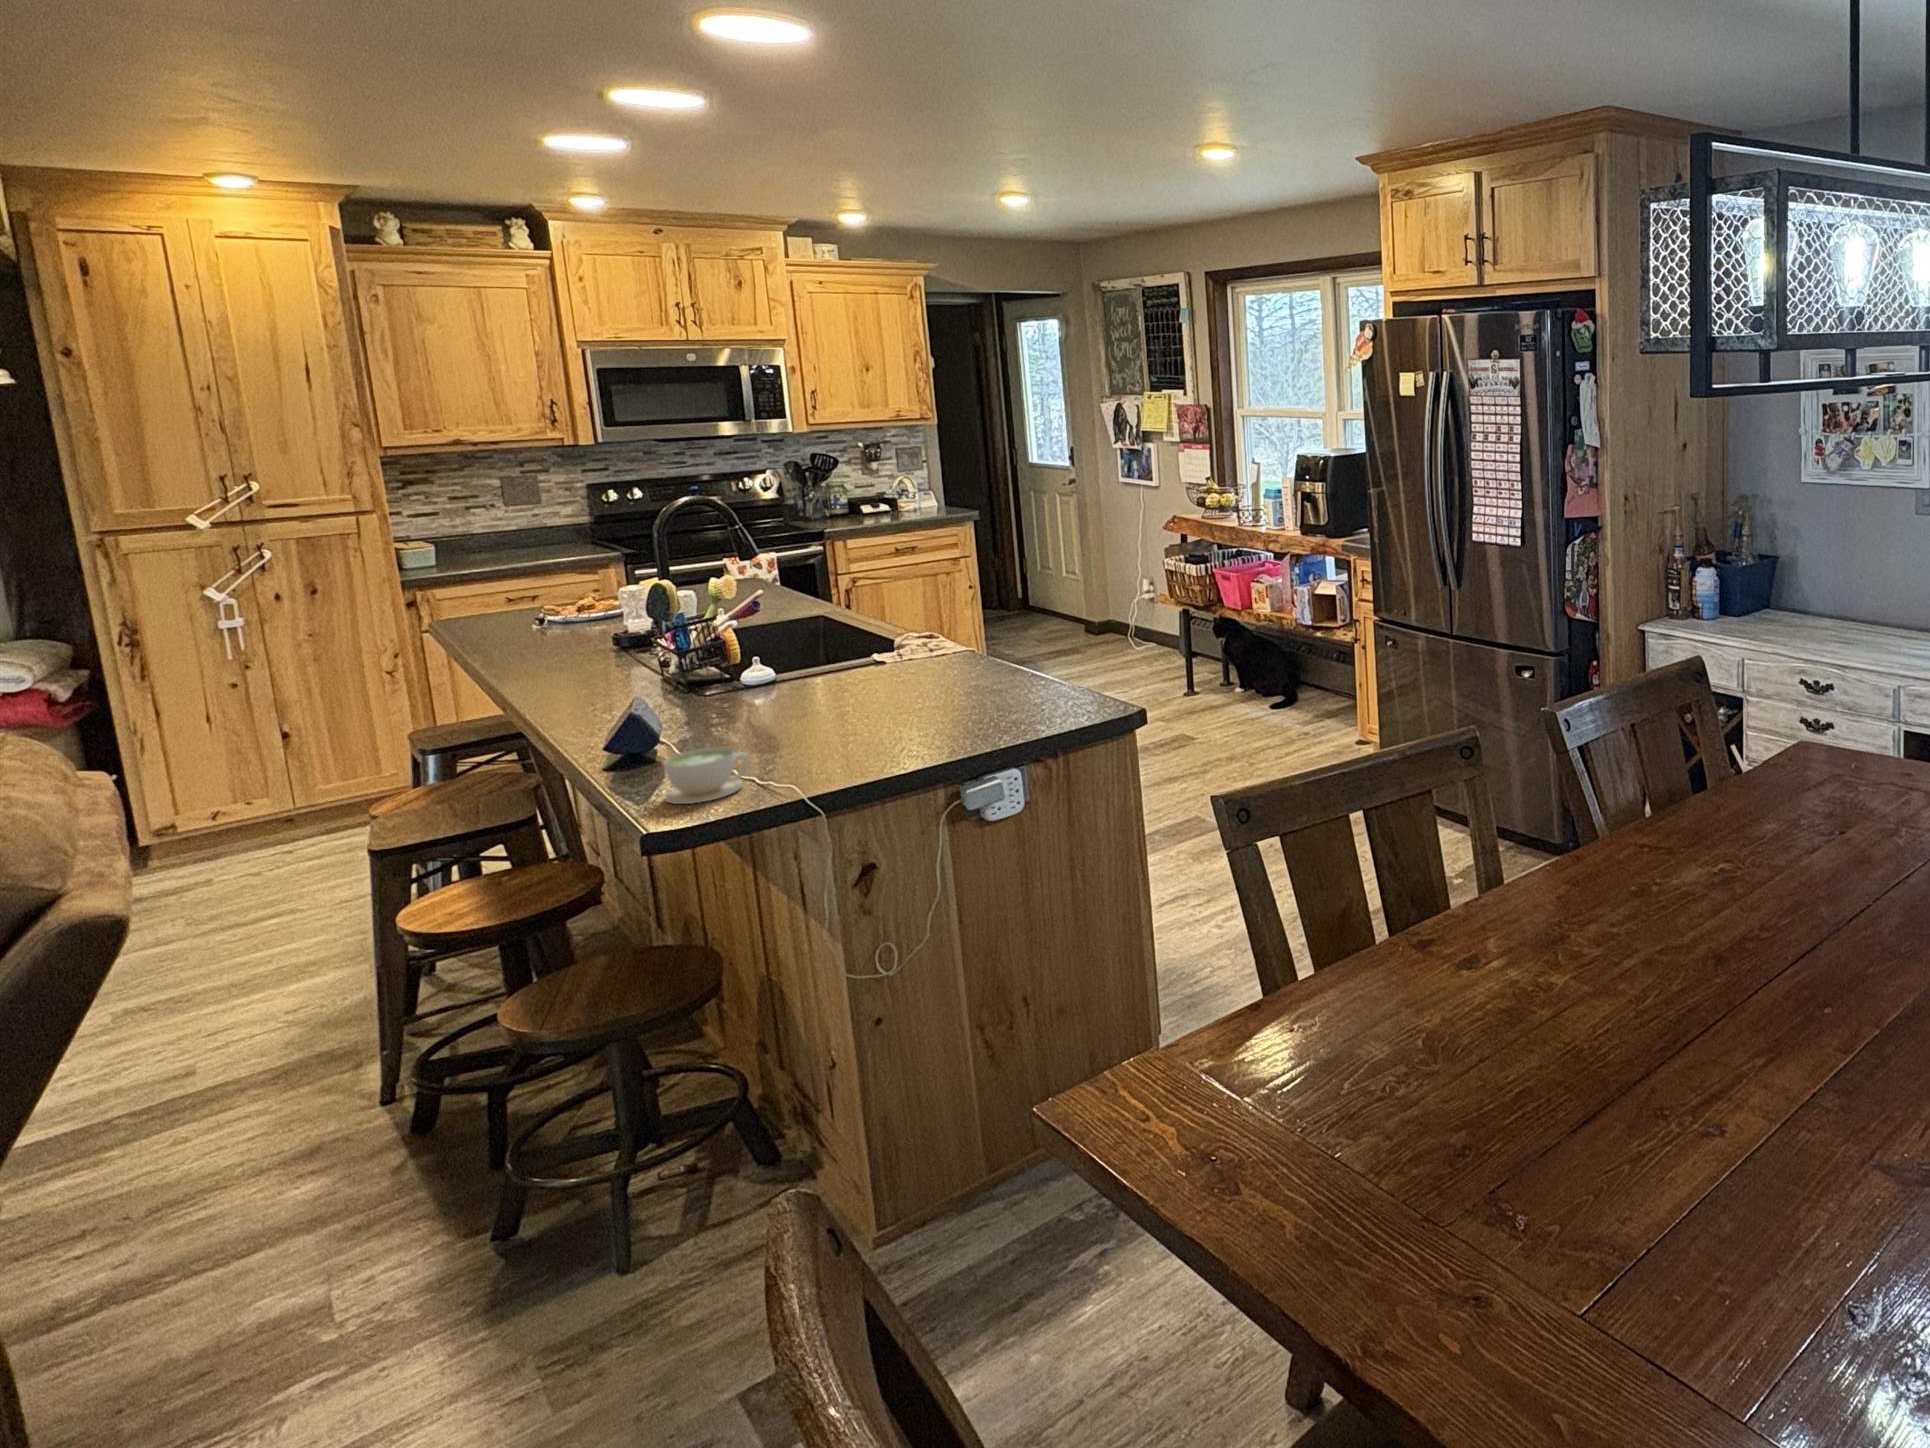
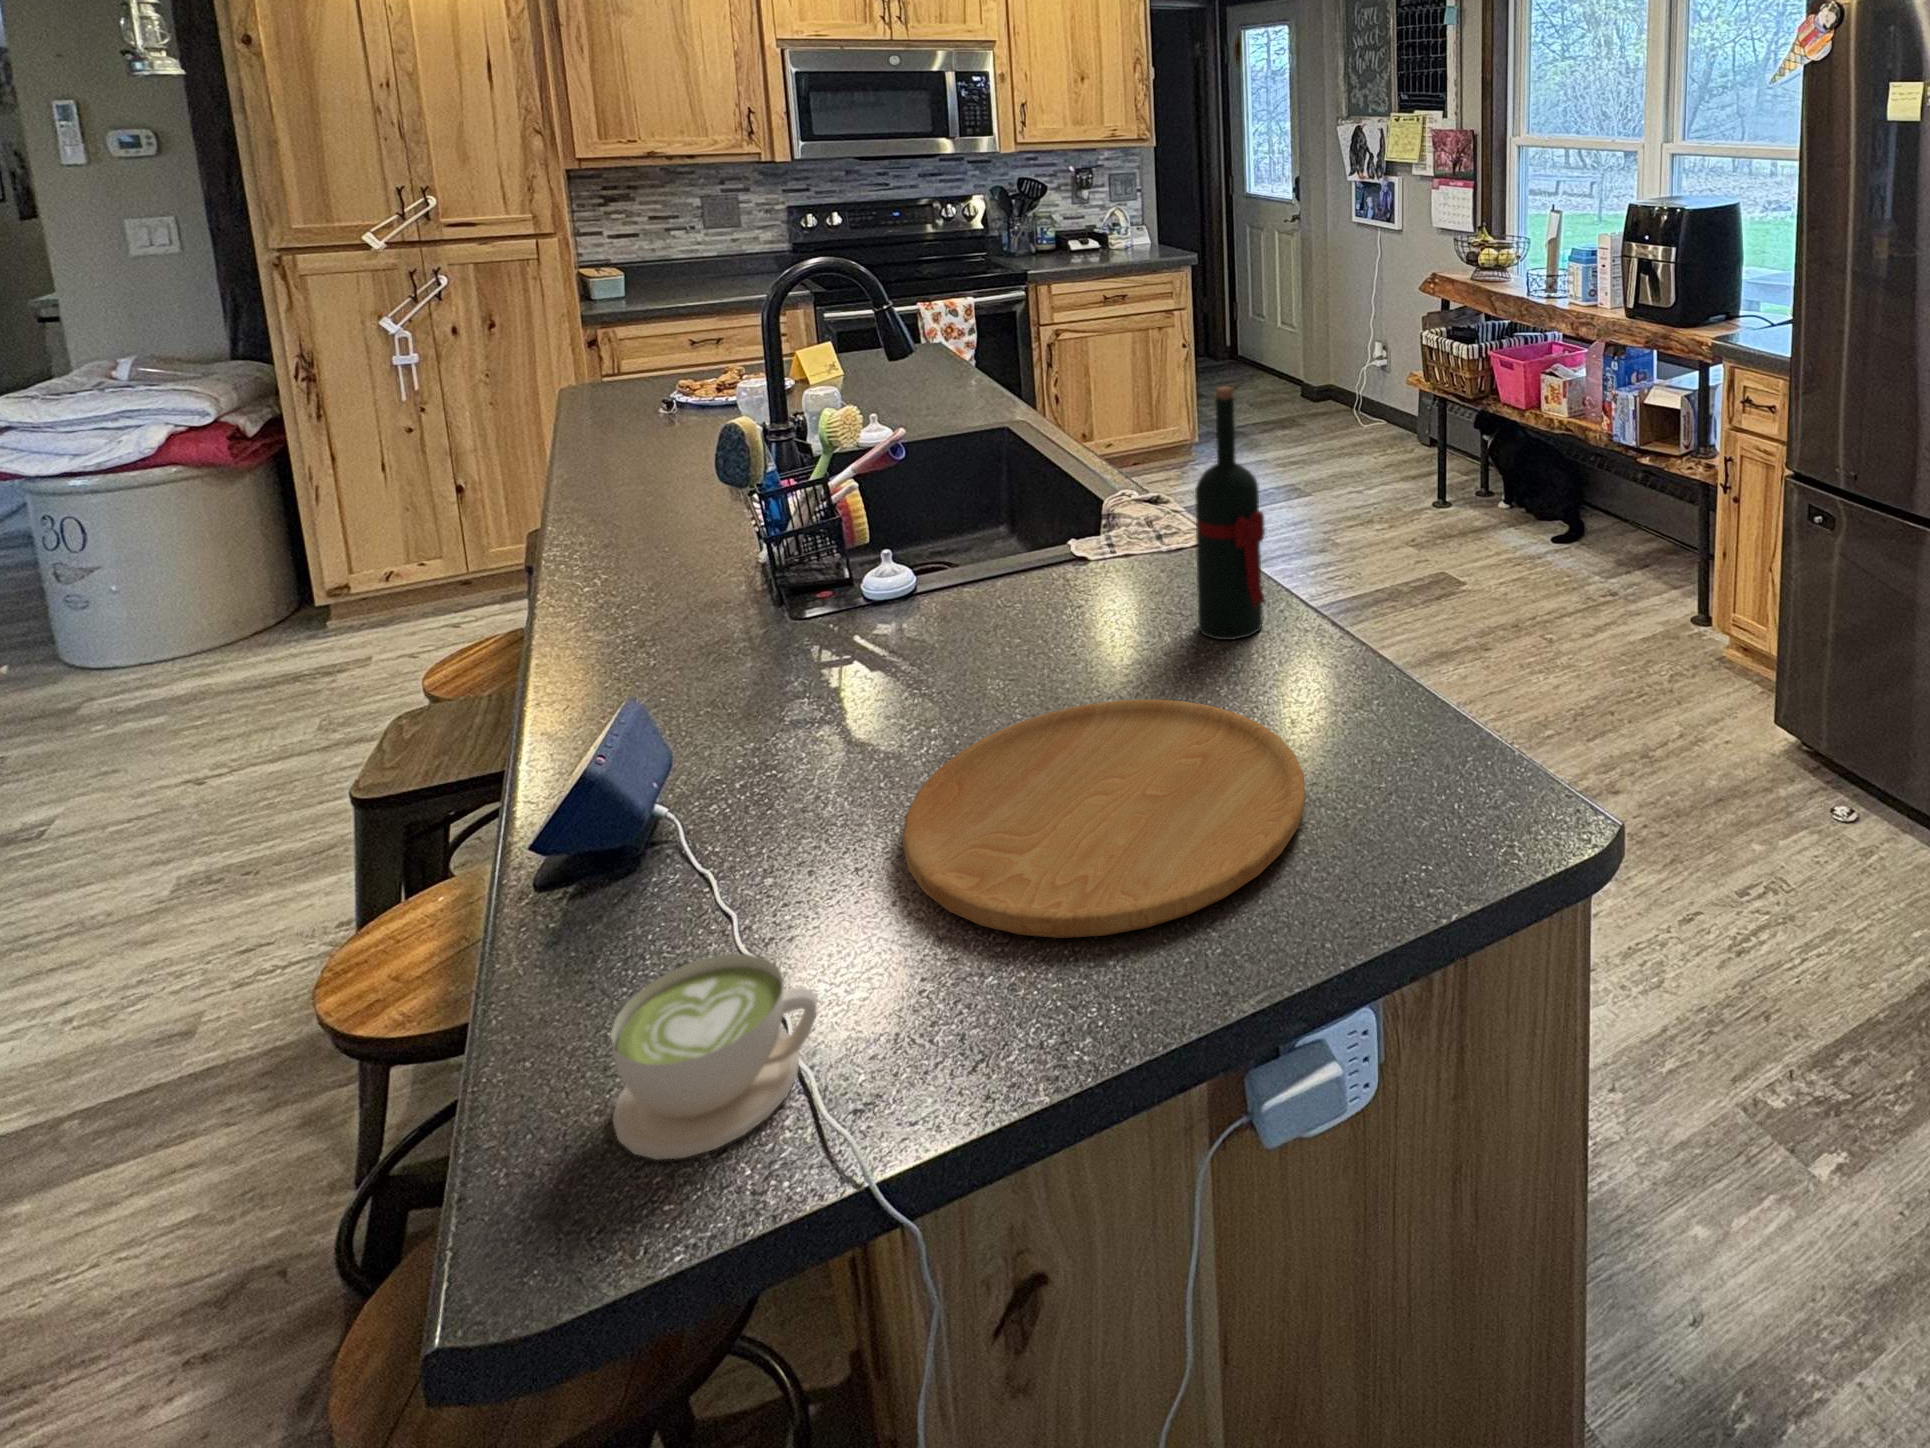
wine bottle: none [933,546,977,680] -> present [1195,386,1265,640]
cutting board: none [777,693,982,755] -> present [903,699,1305,938]

